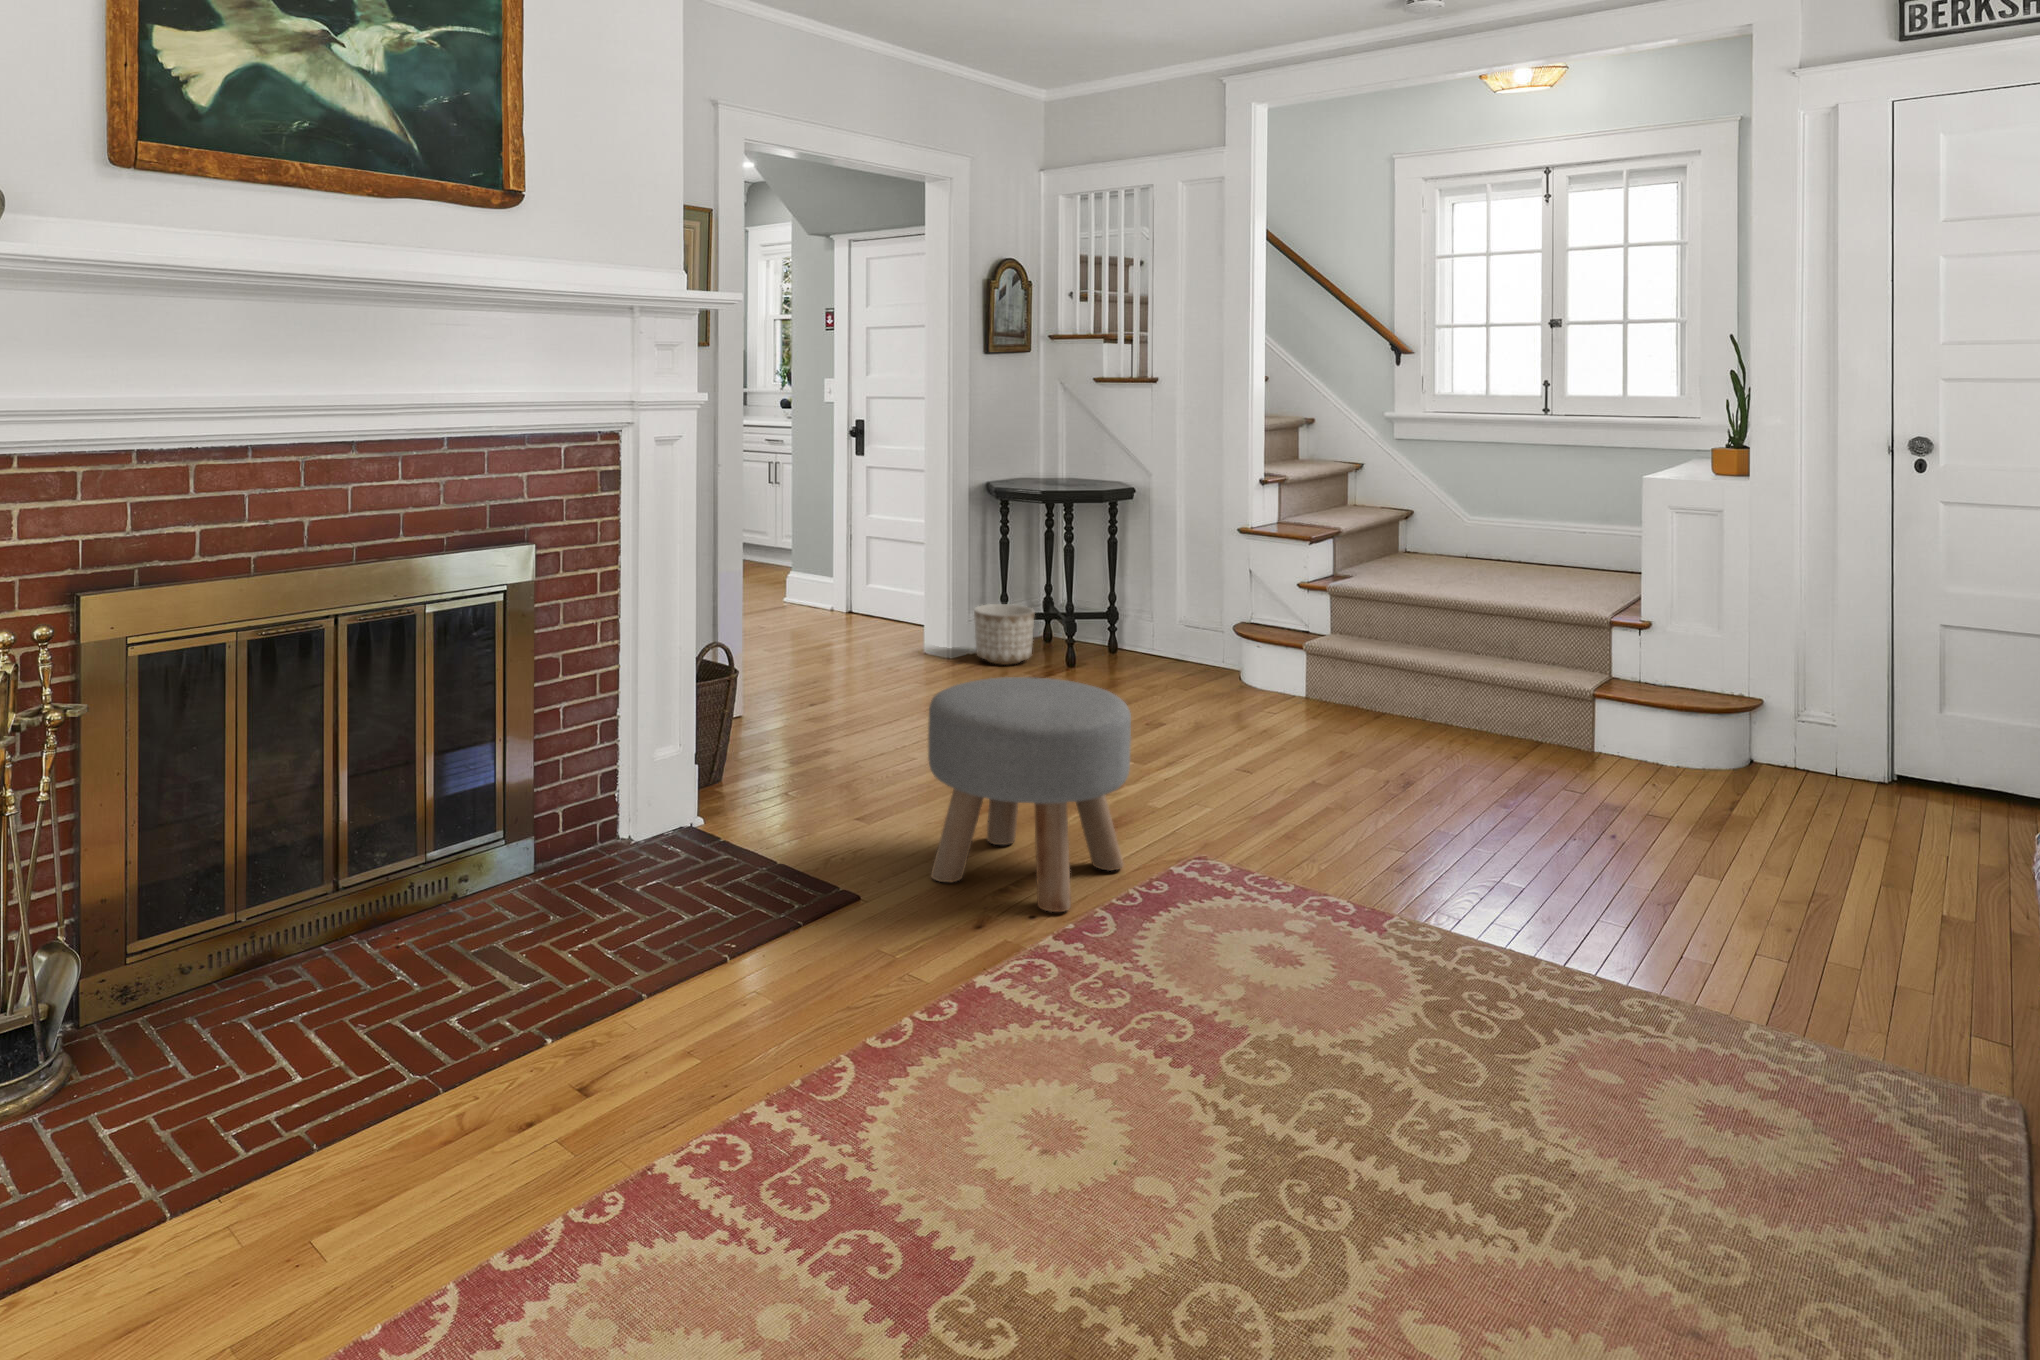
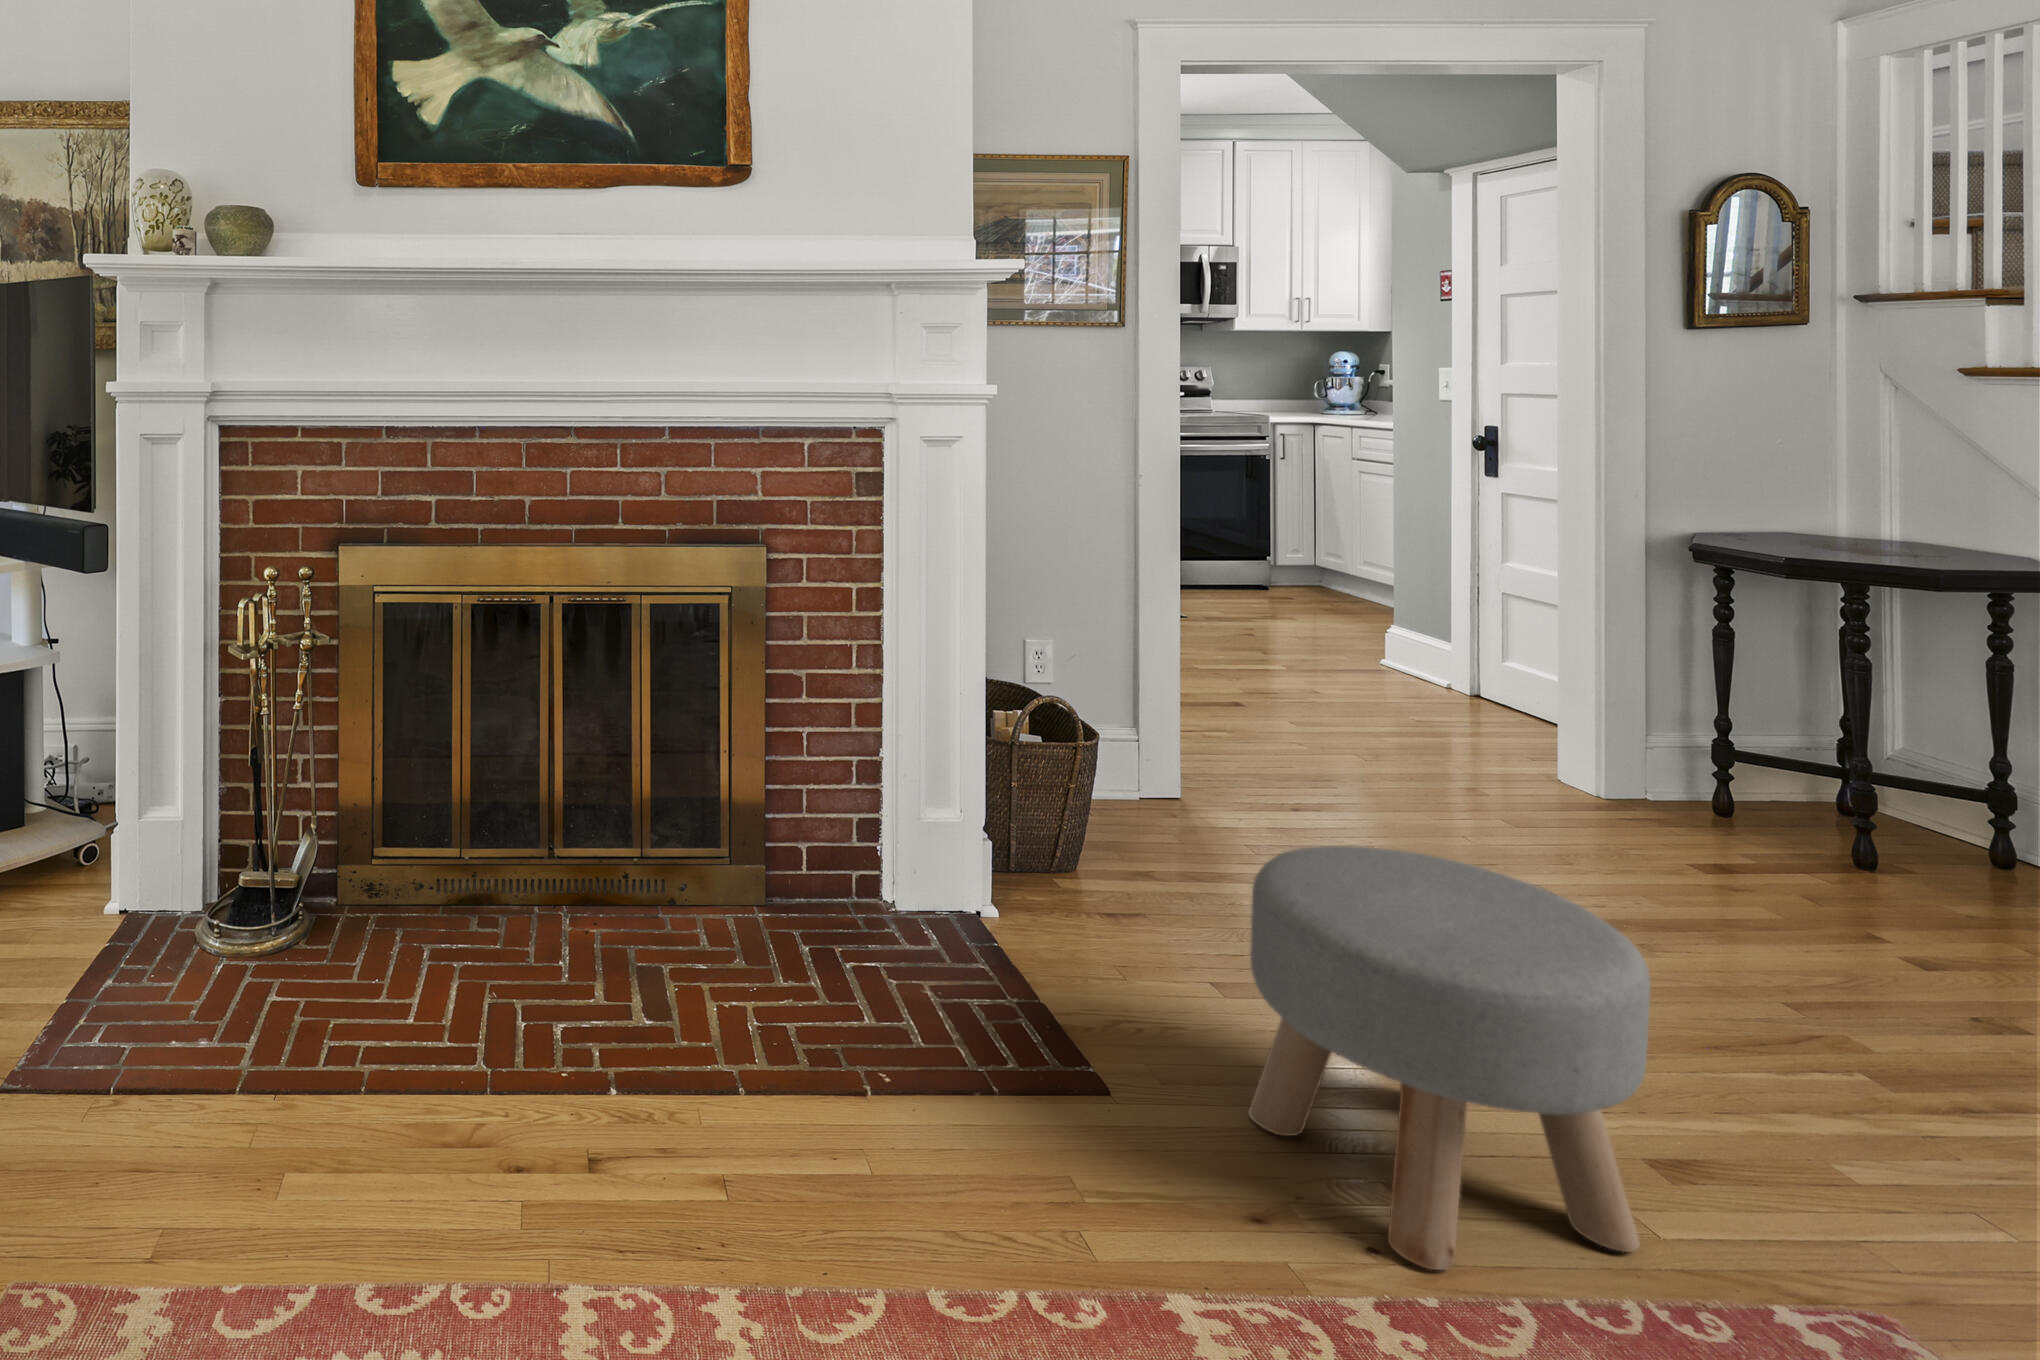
planter: present [974,604,1035,665] -> none [1668,730,1802,837]

